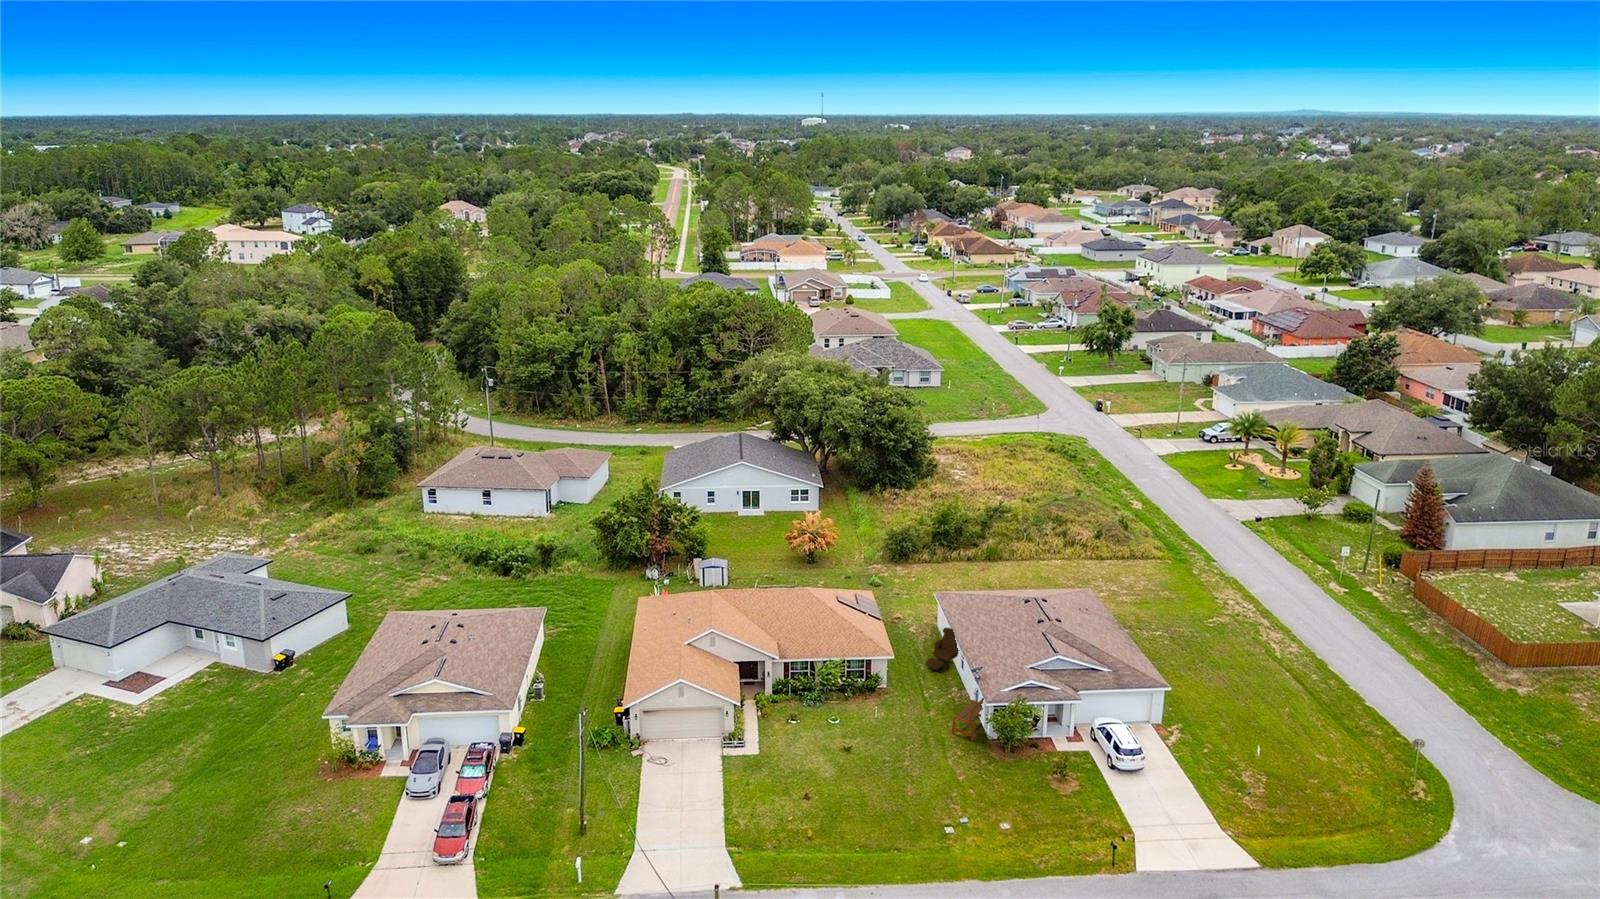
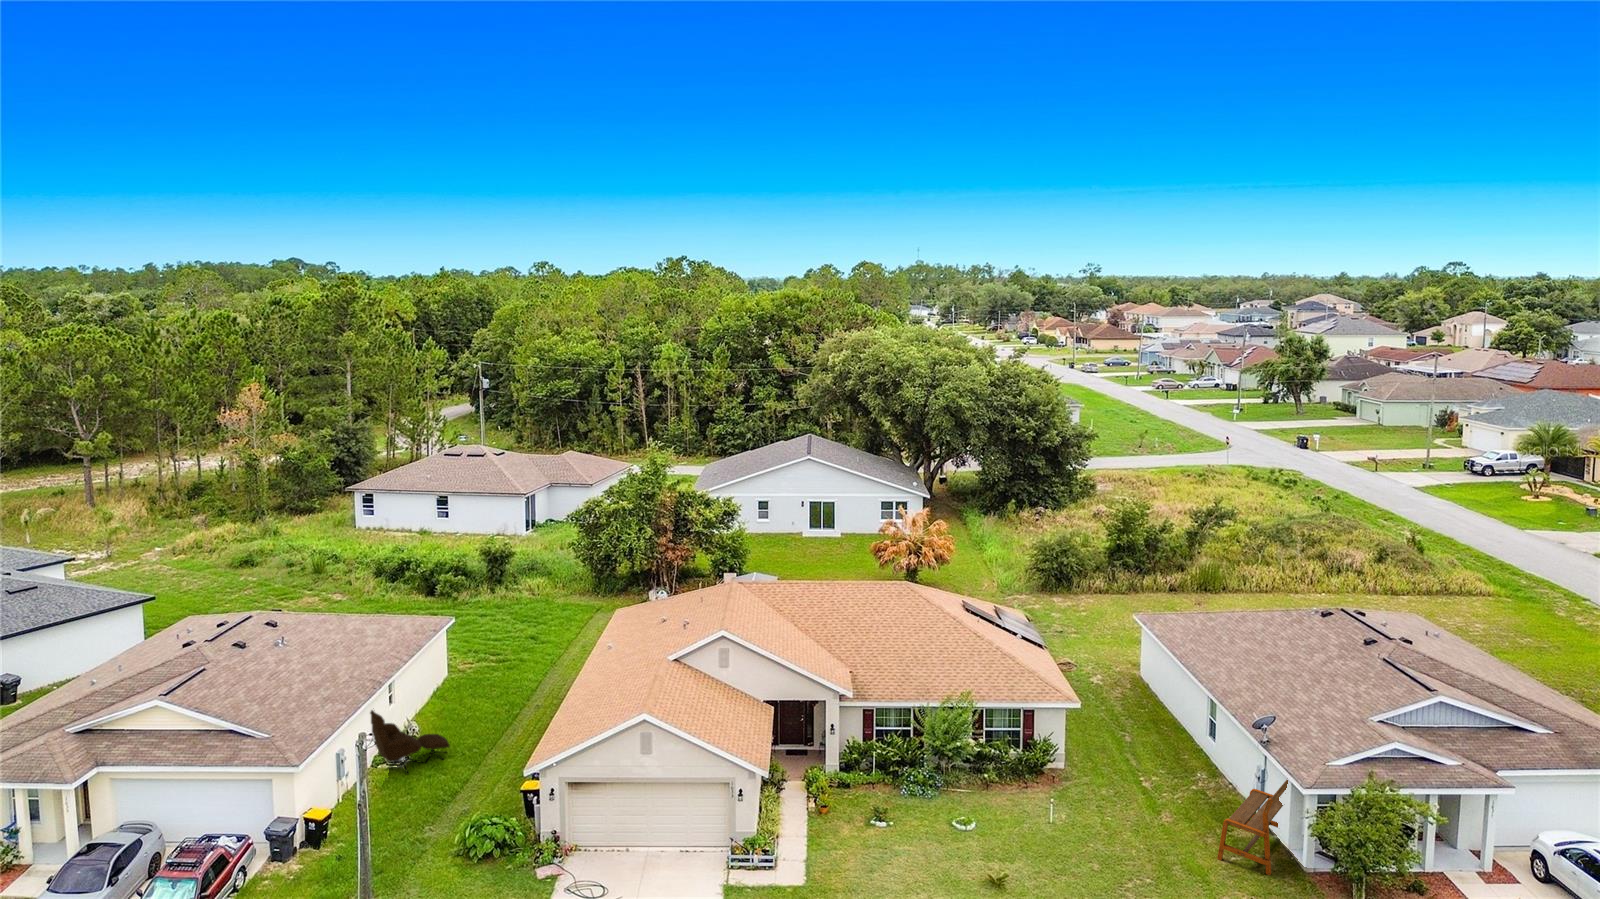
lounge chair: present [926,628,960,673] -> present [370,710,449,774]

